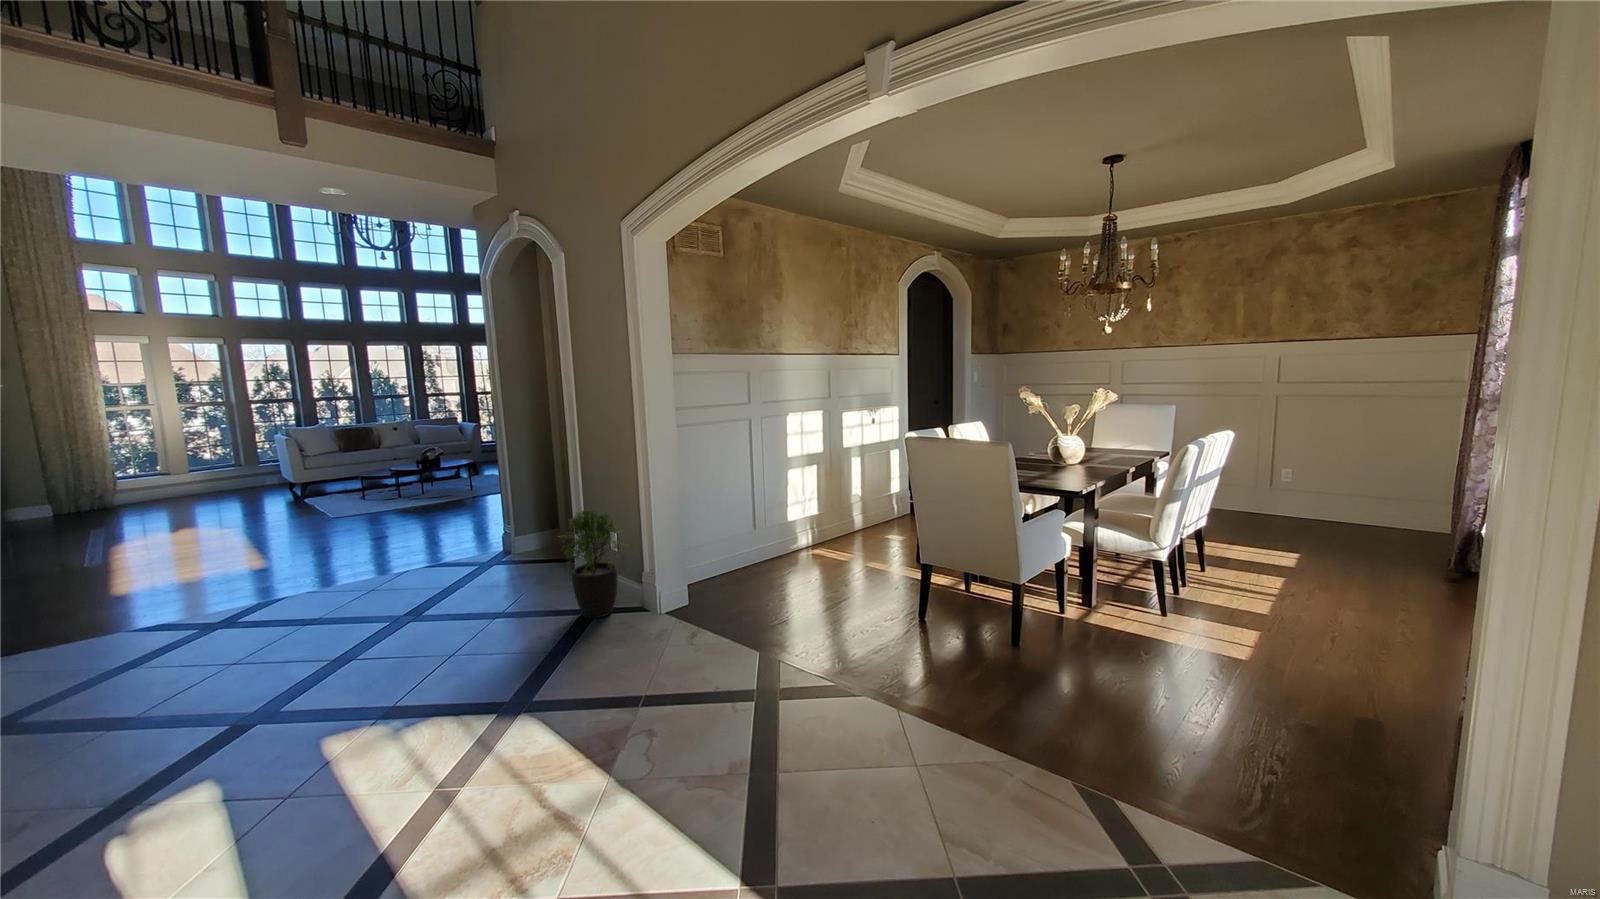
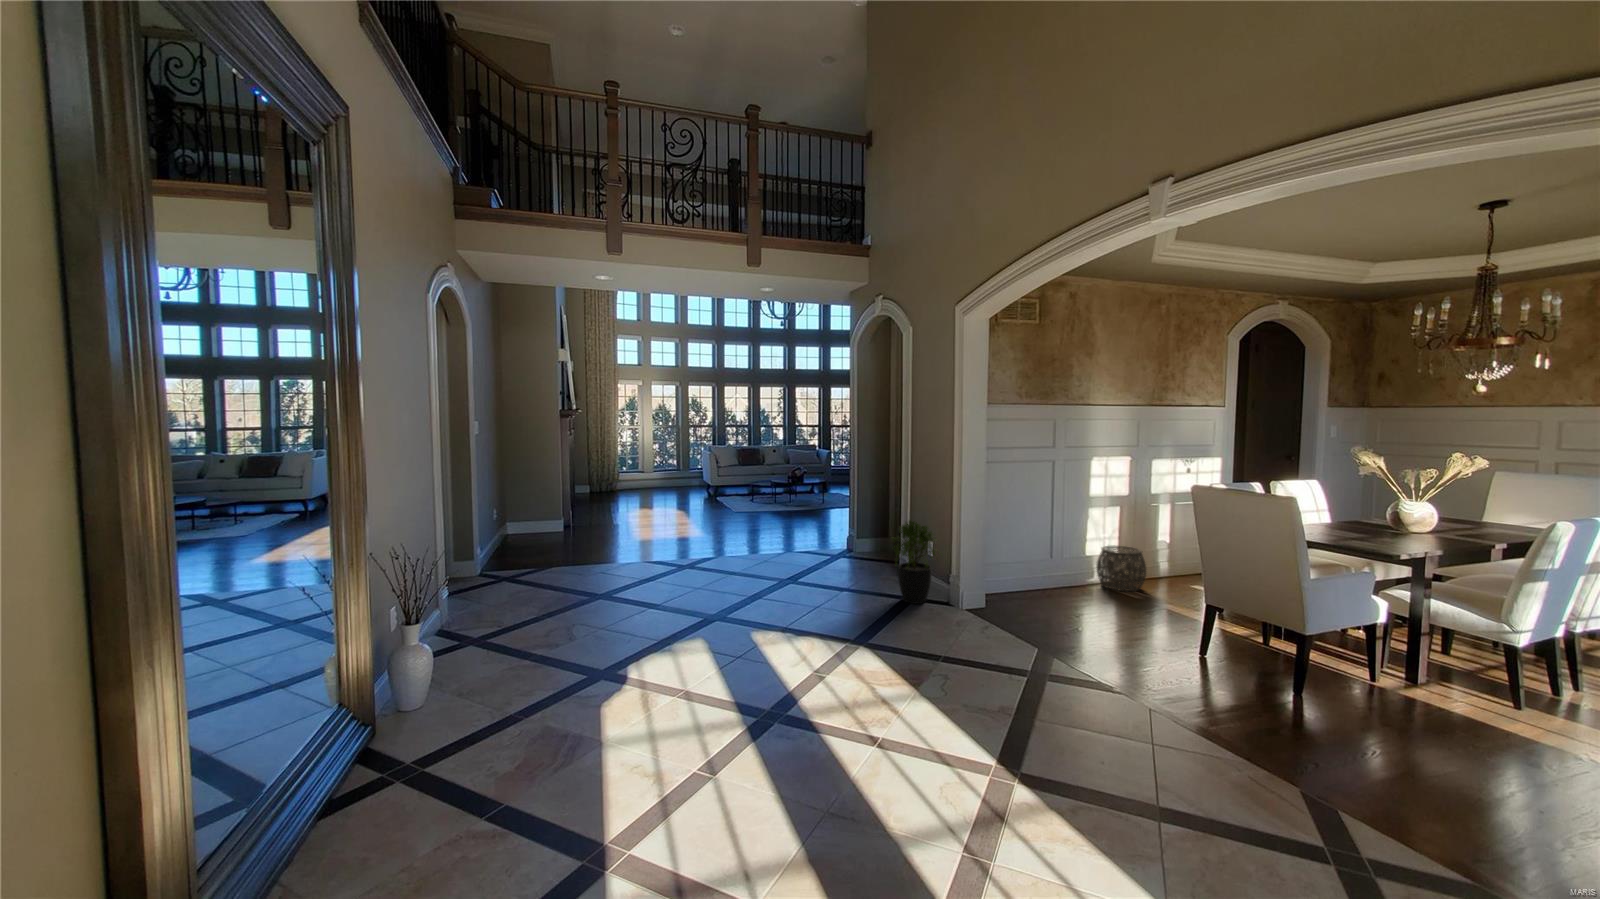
woven basket: none [798,505,847,554] -> present [1097,546,1146,591]

